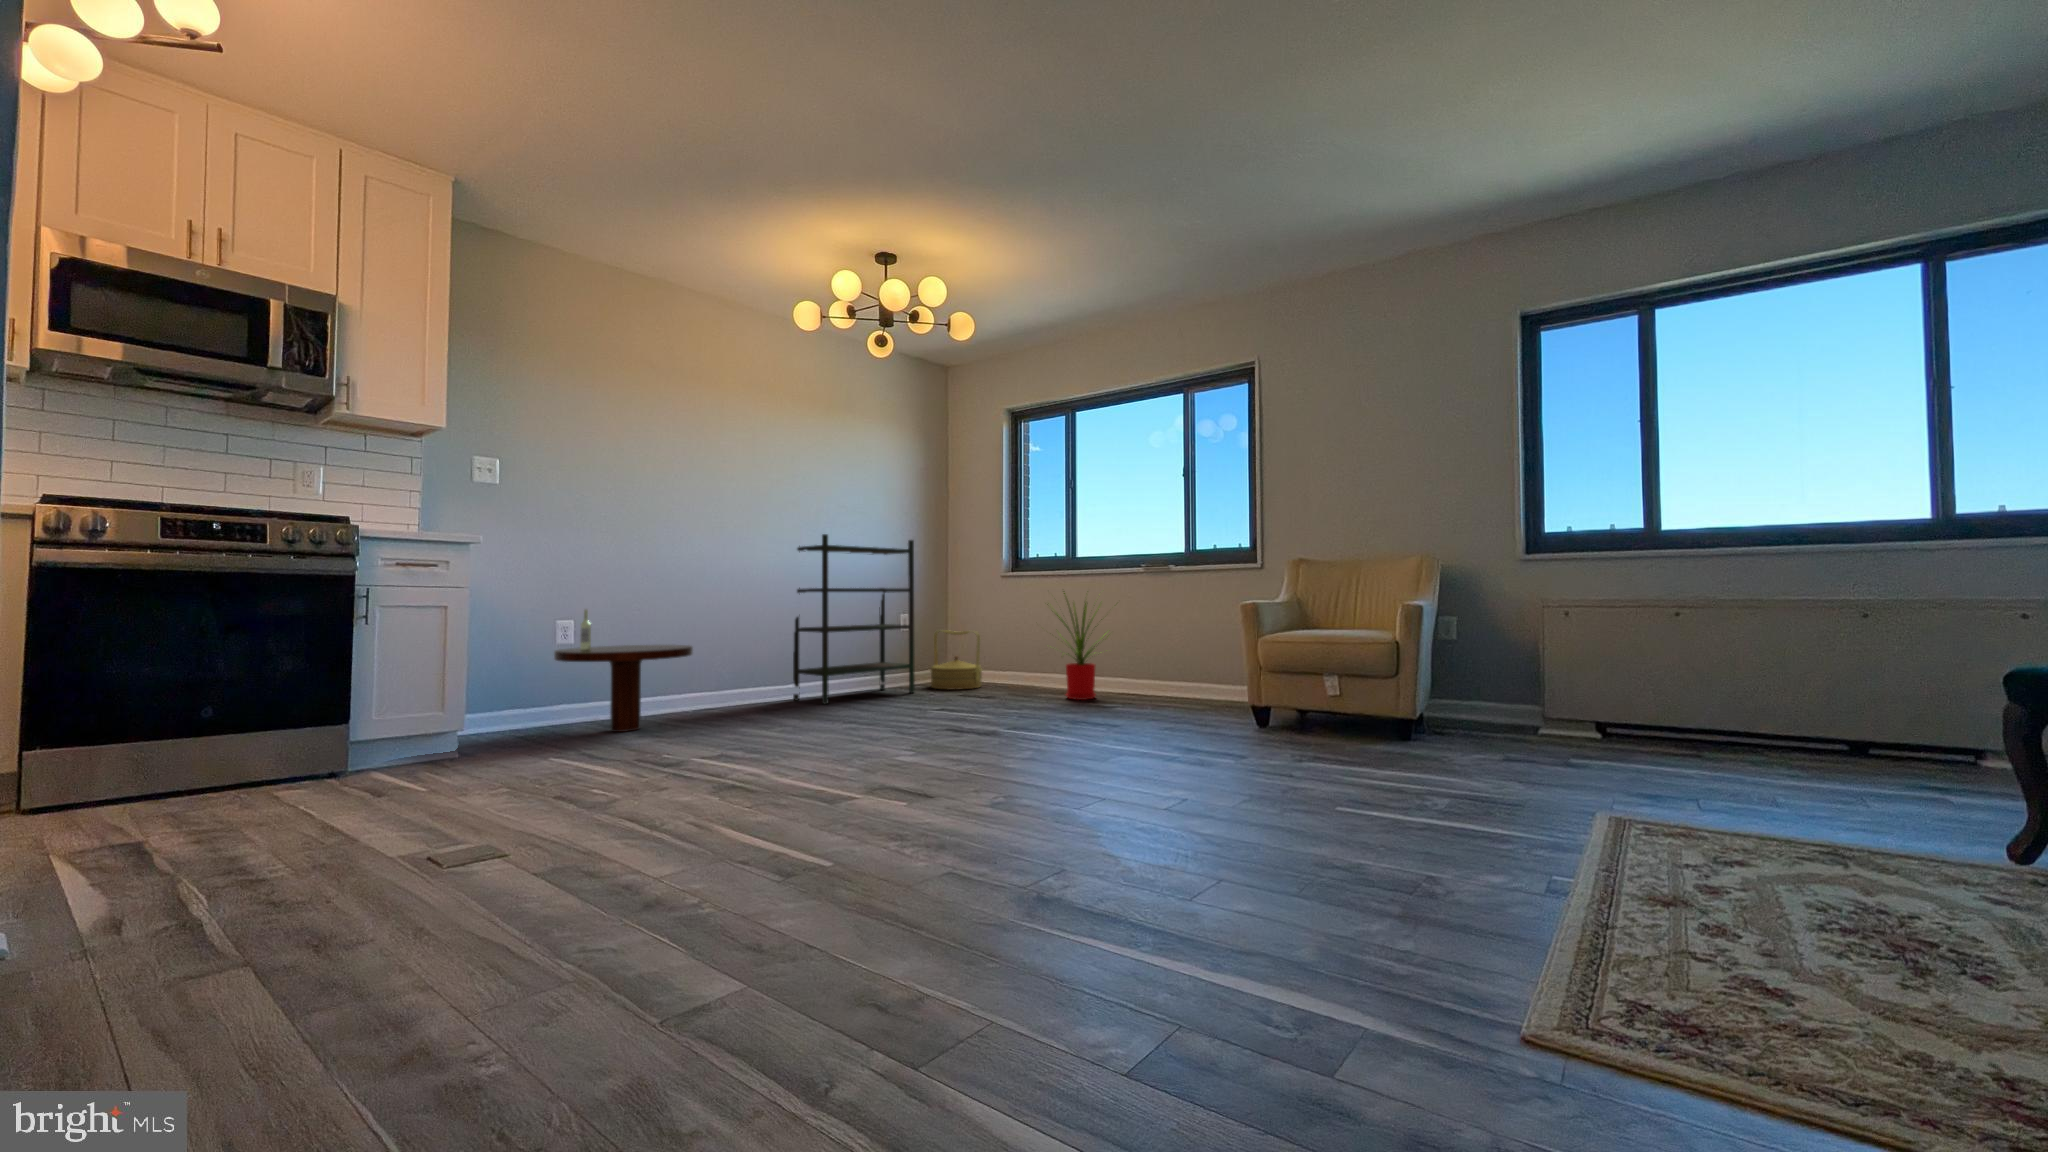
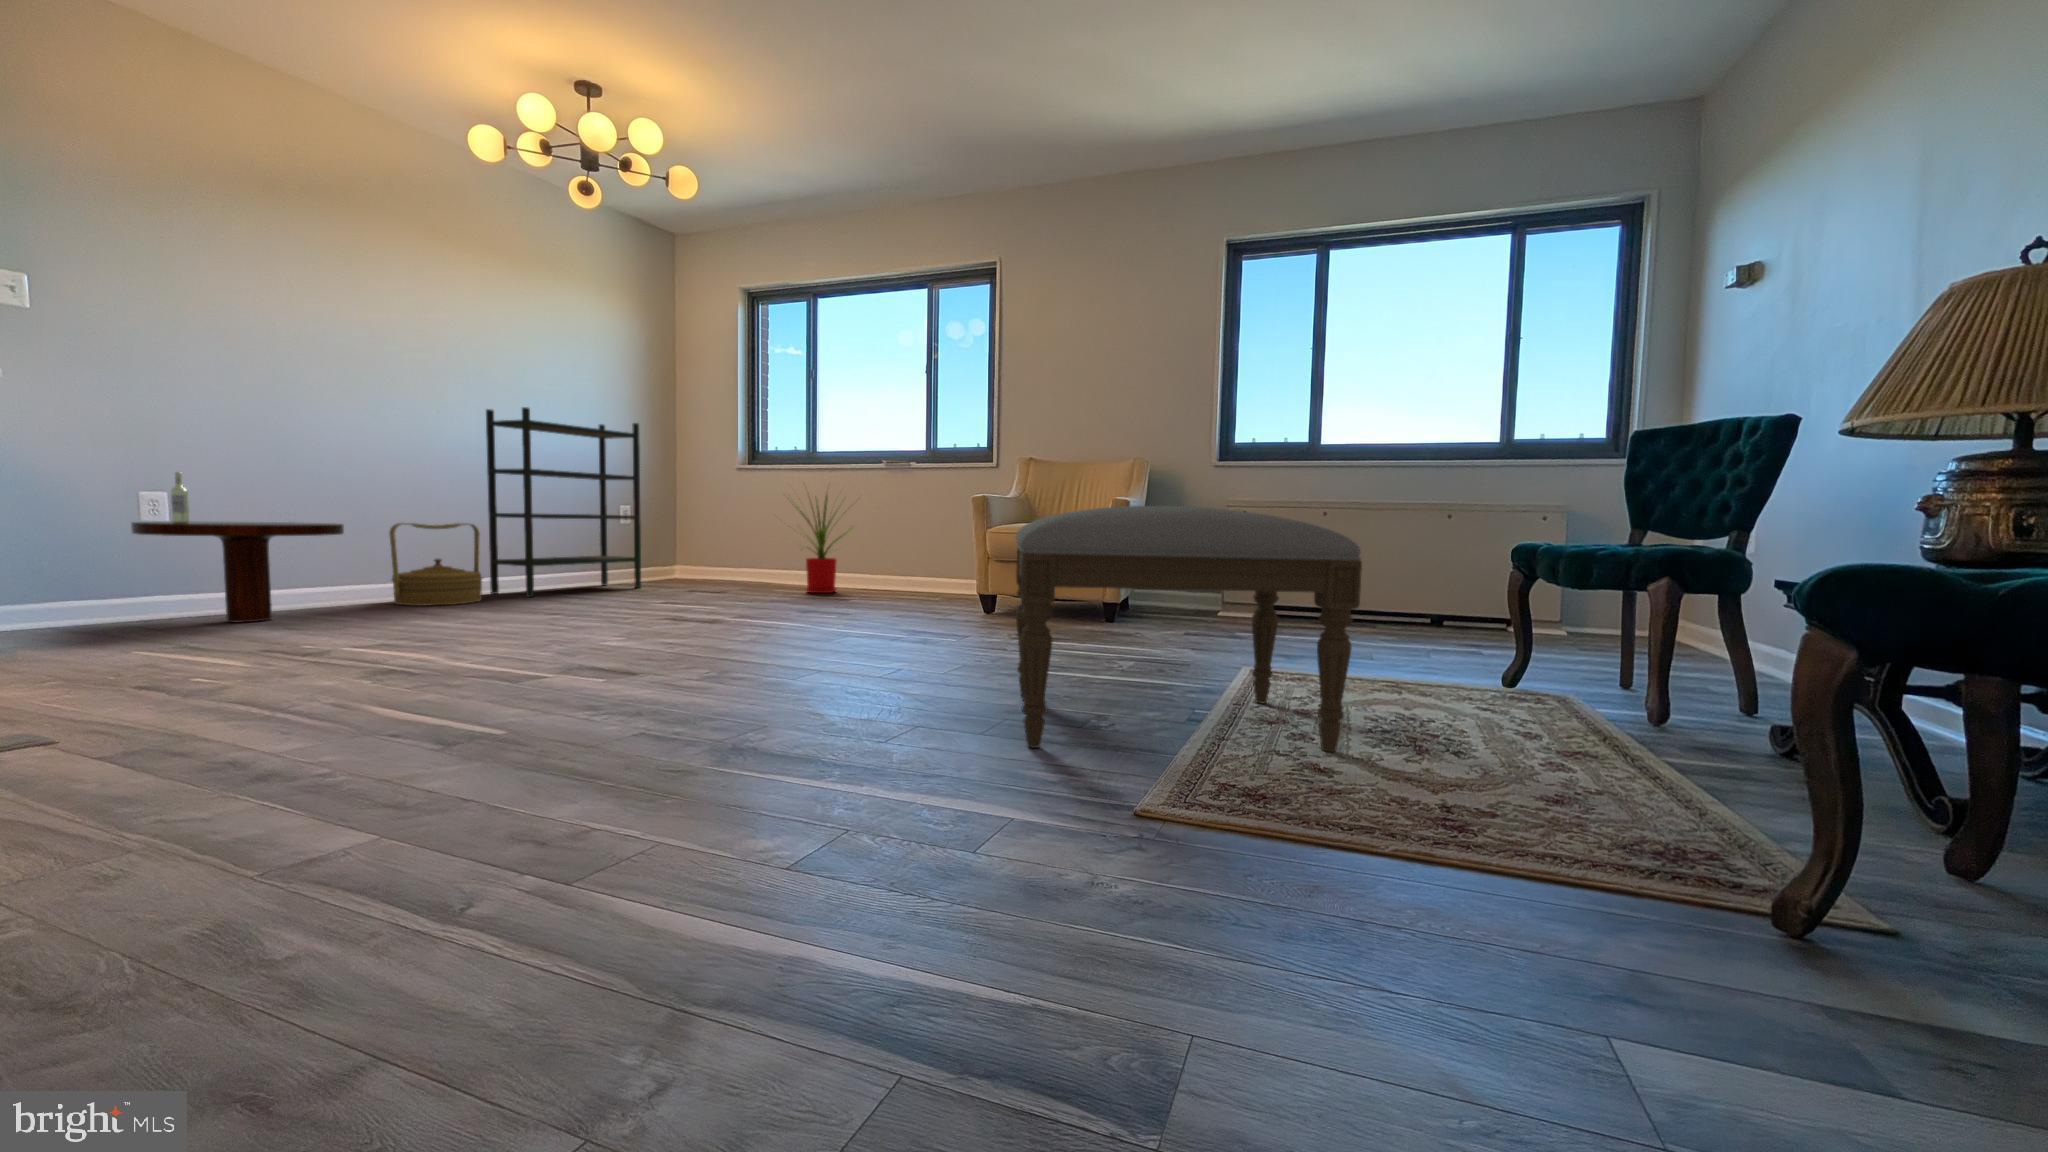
woven basket: present [930,630,982,690] -> present [389,523,482,606]
ottoman: none [1323,648,1800,961] -> present [1016,506,1362,752]

